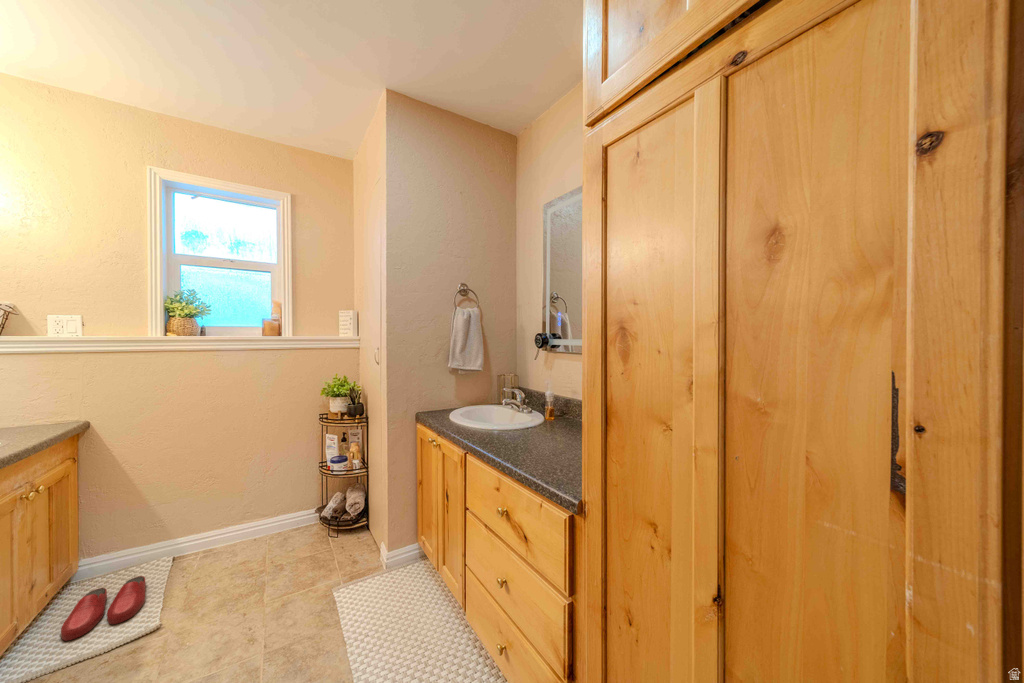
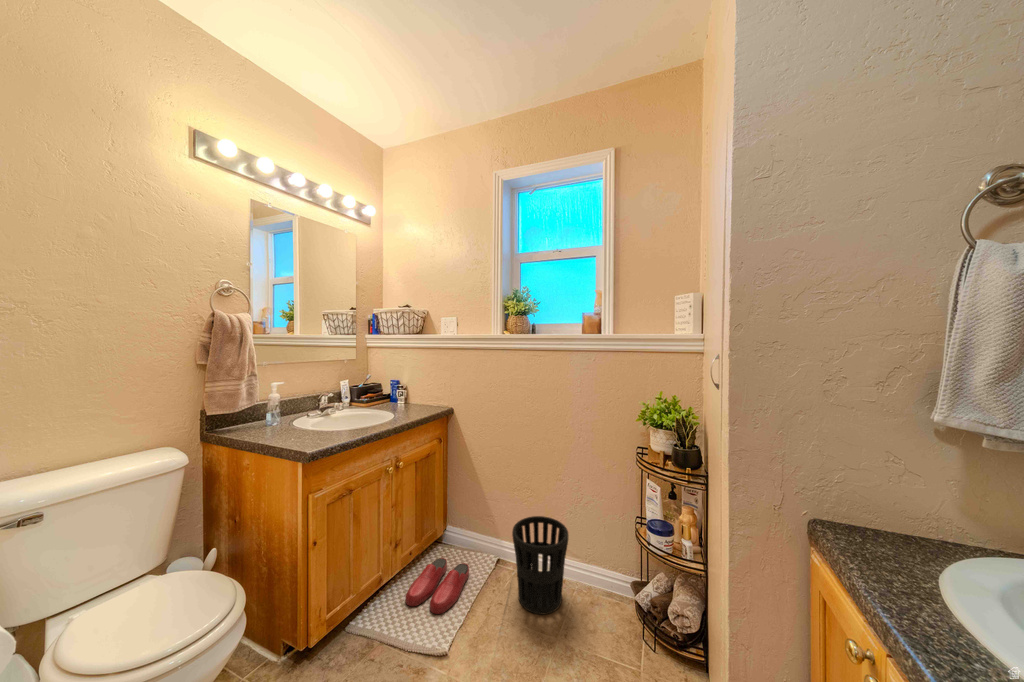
wastebasket: none [206,492,266,570] -> present [512,516,569,614]

